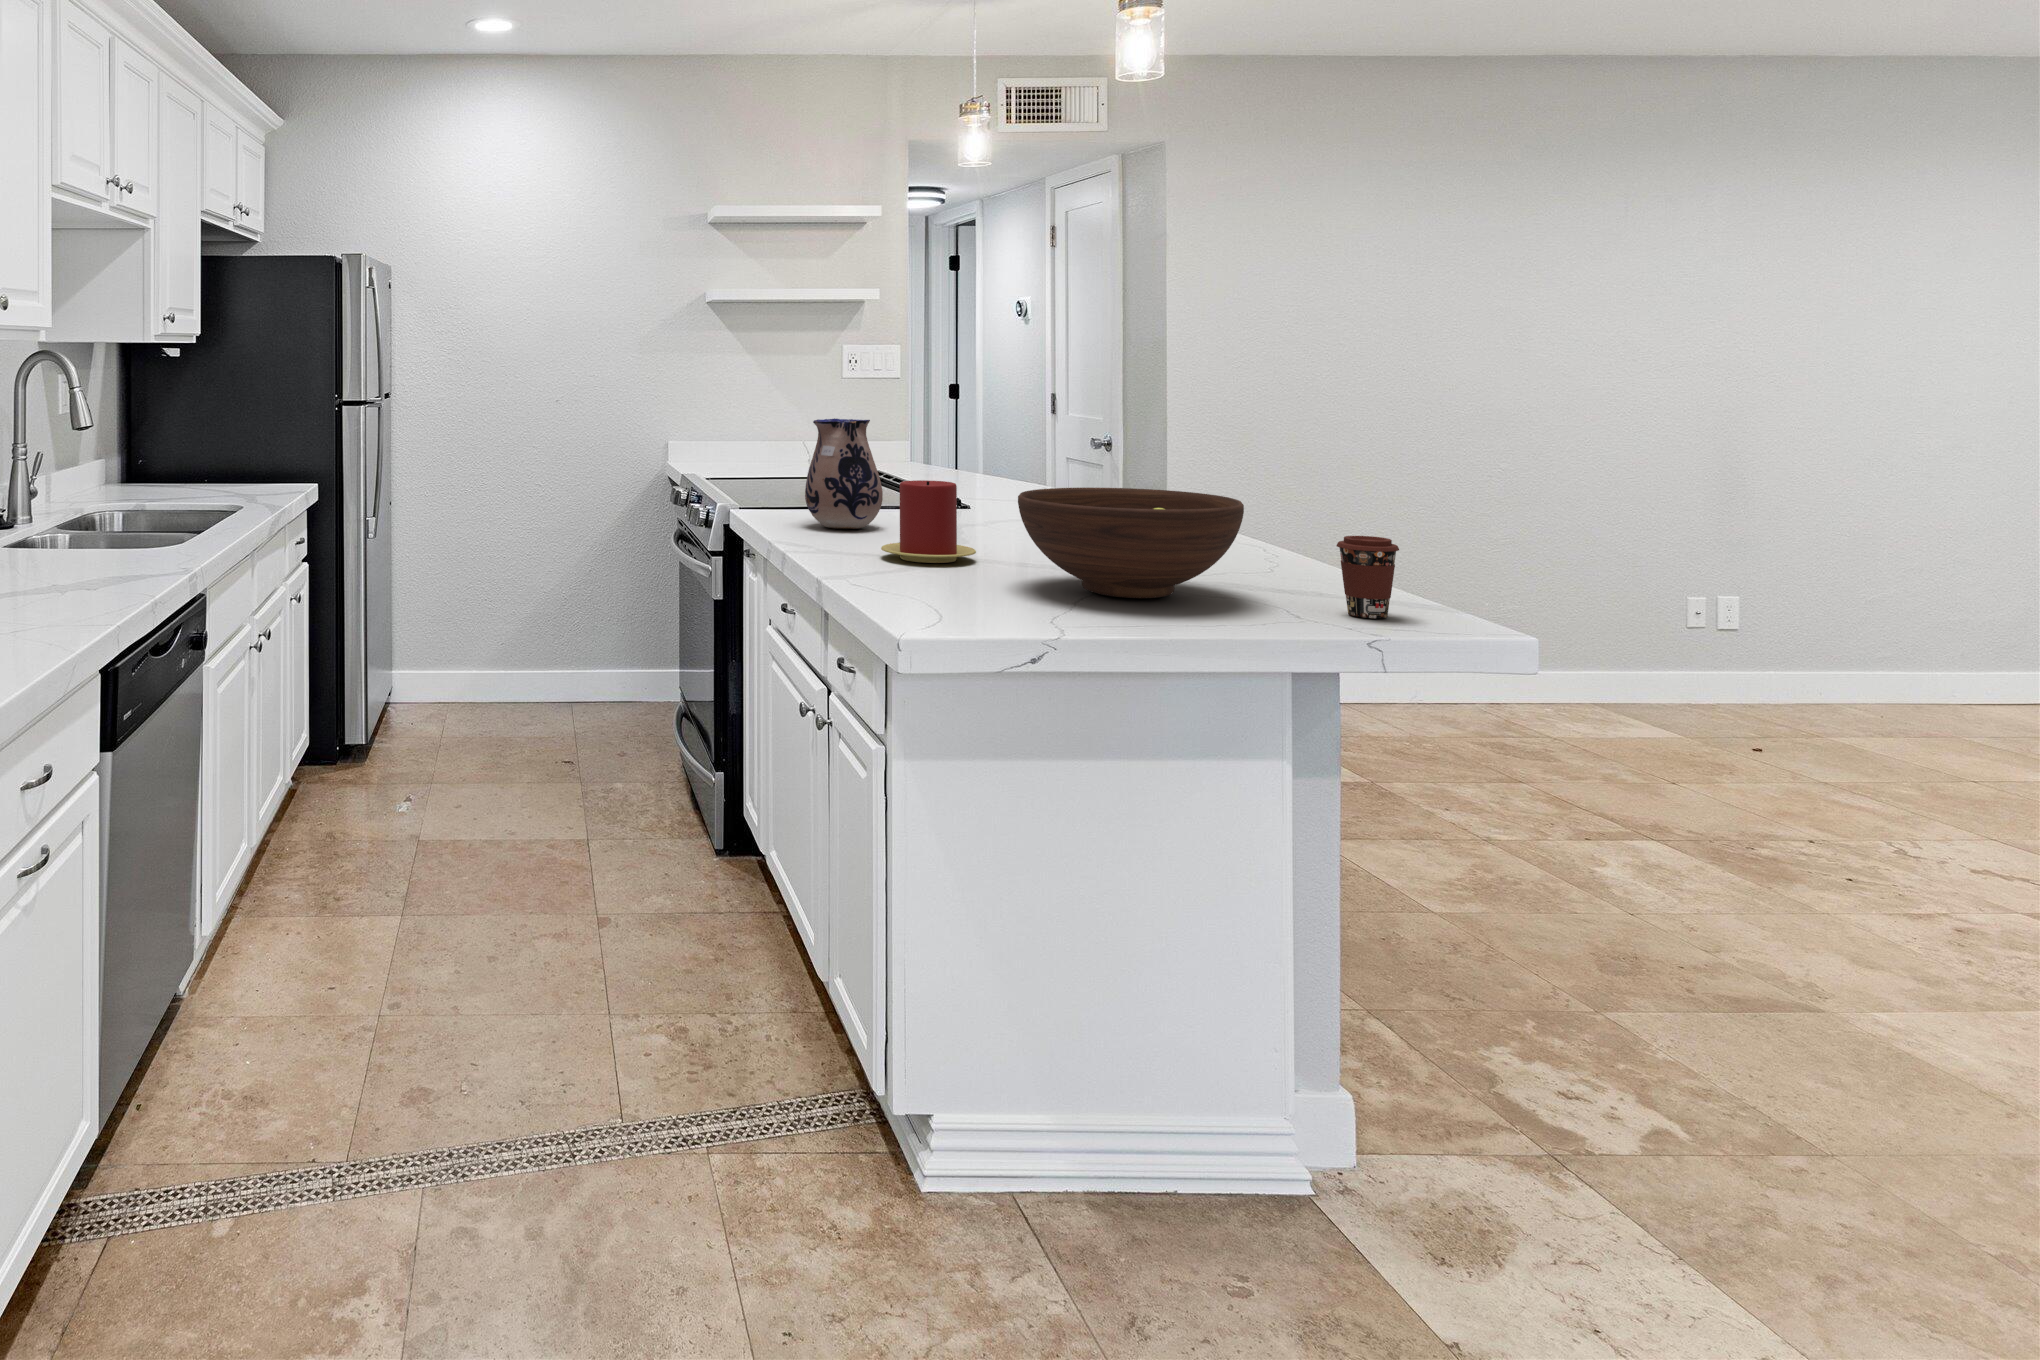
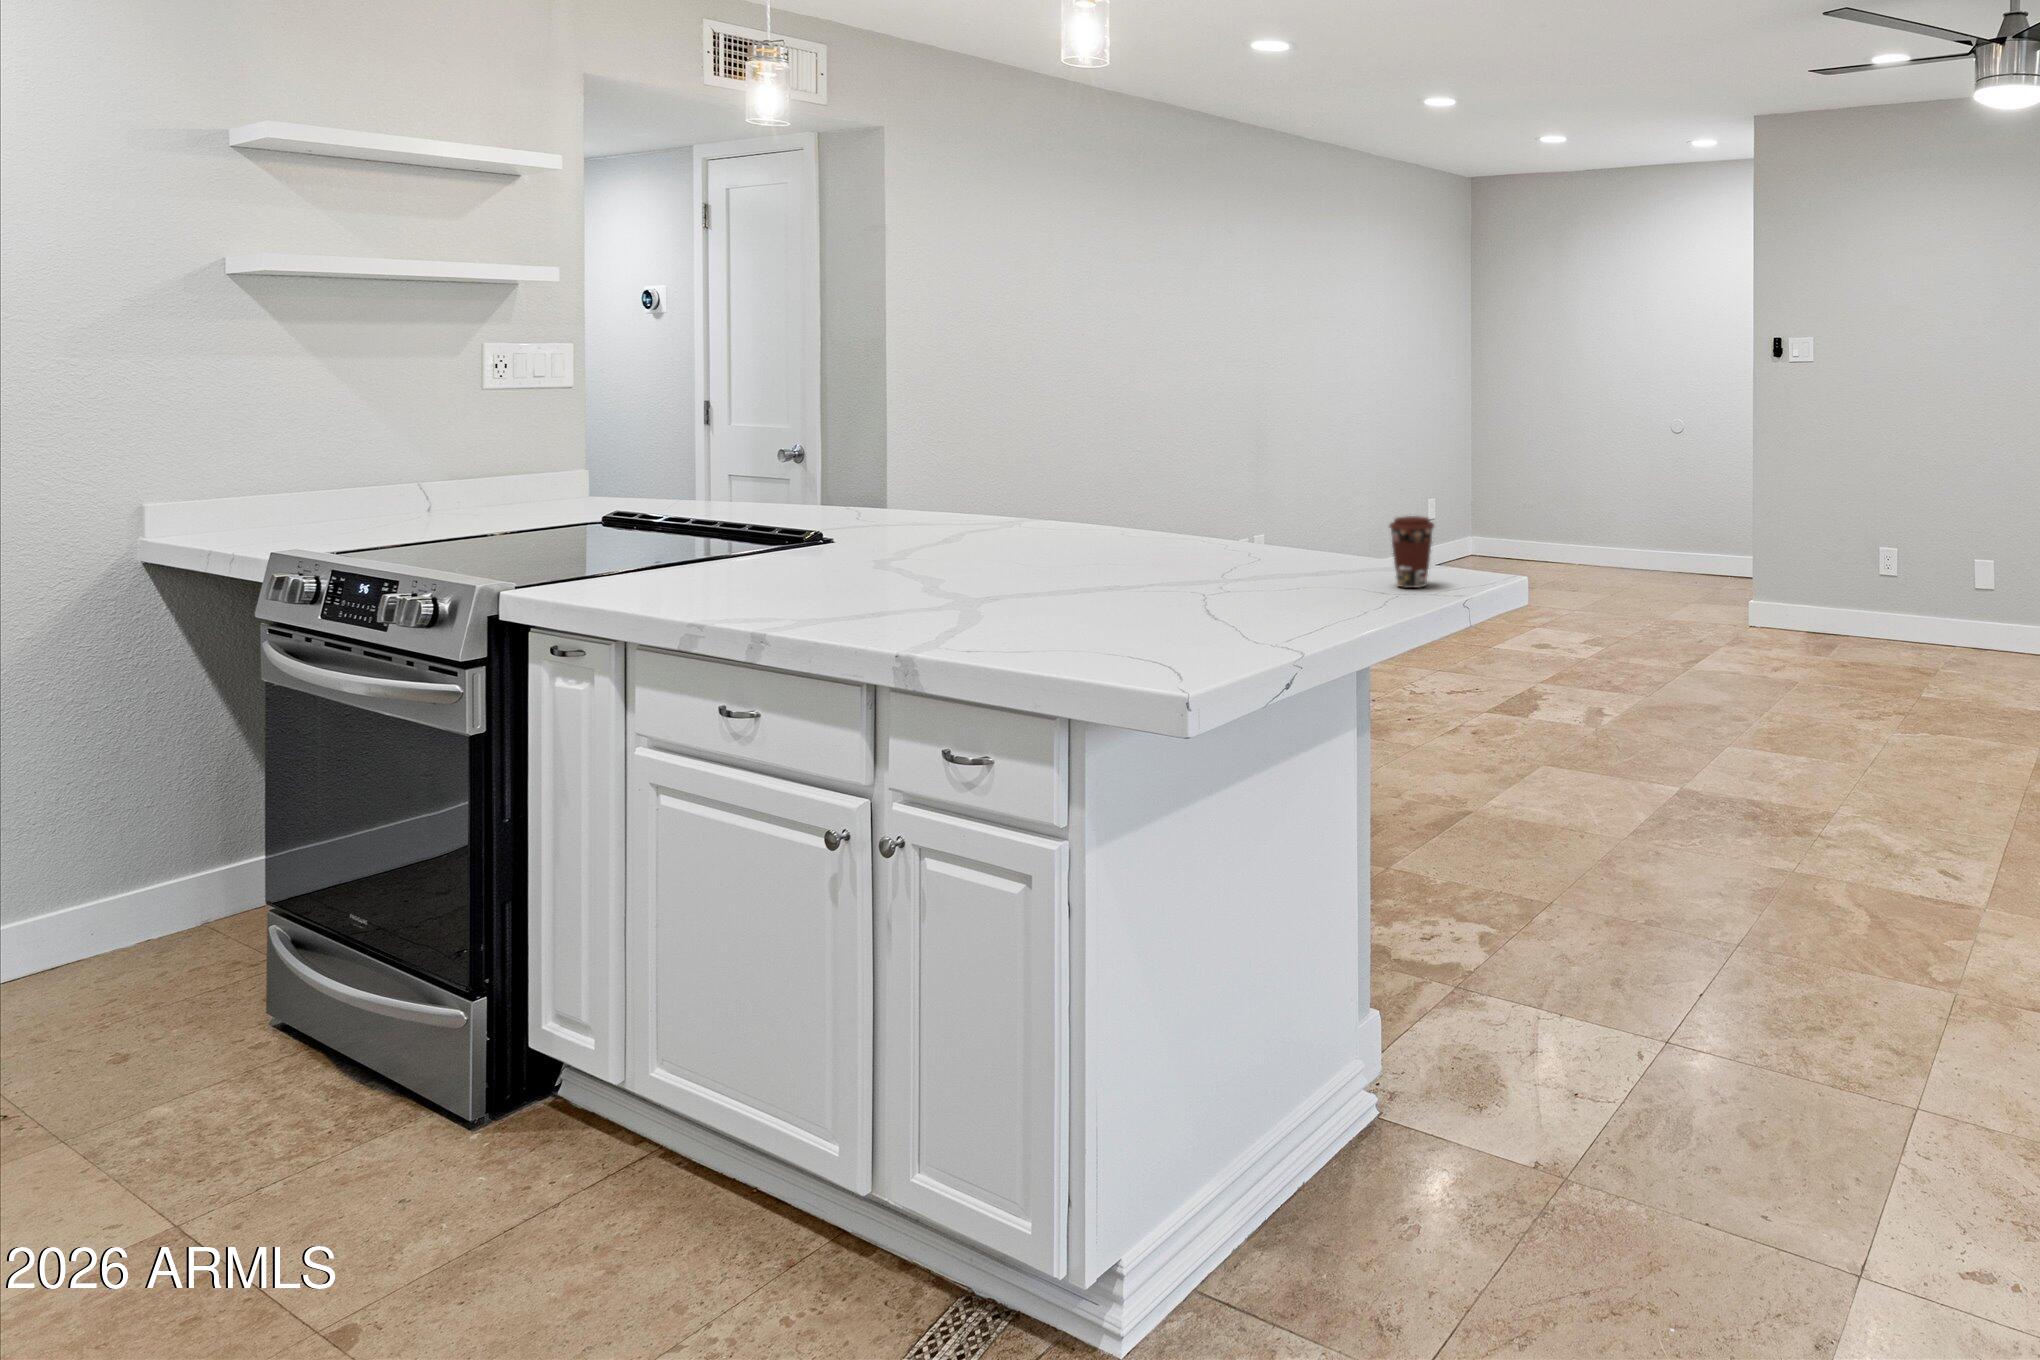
ceramic pitcher: present [805,418,883,529] -> none [692,441,808,590]
candle: present [881,480,976,563] -> none [895,510,1016,613]
fruit bowl: present [1018,488,1244,598] -> none [1114,494,1331,610]

